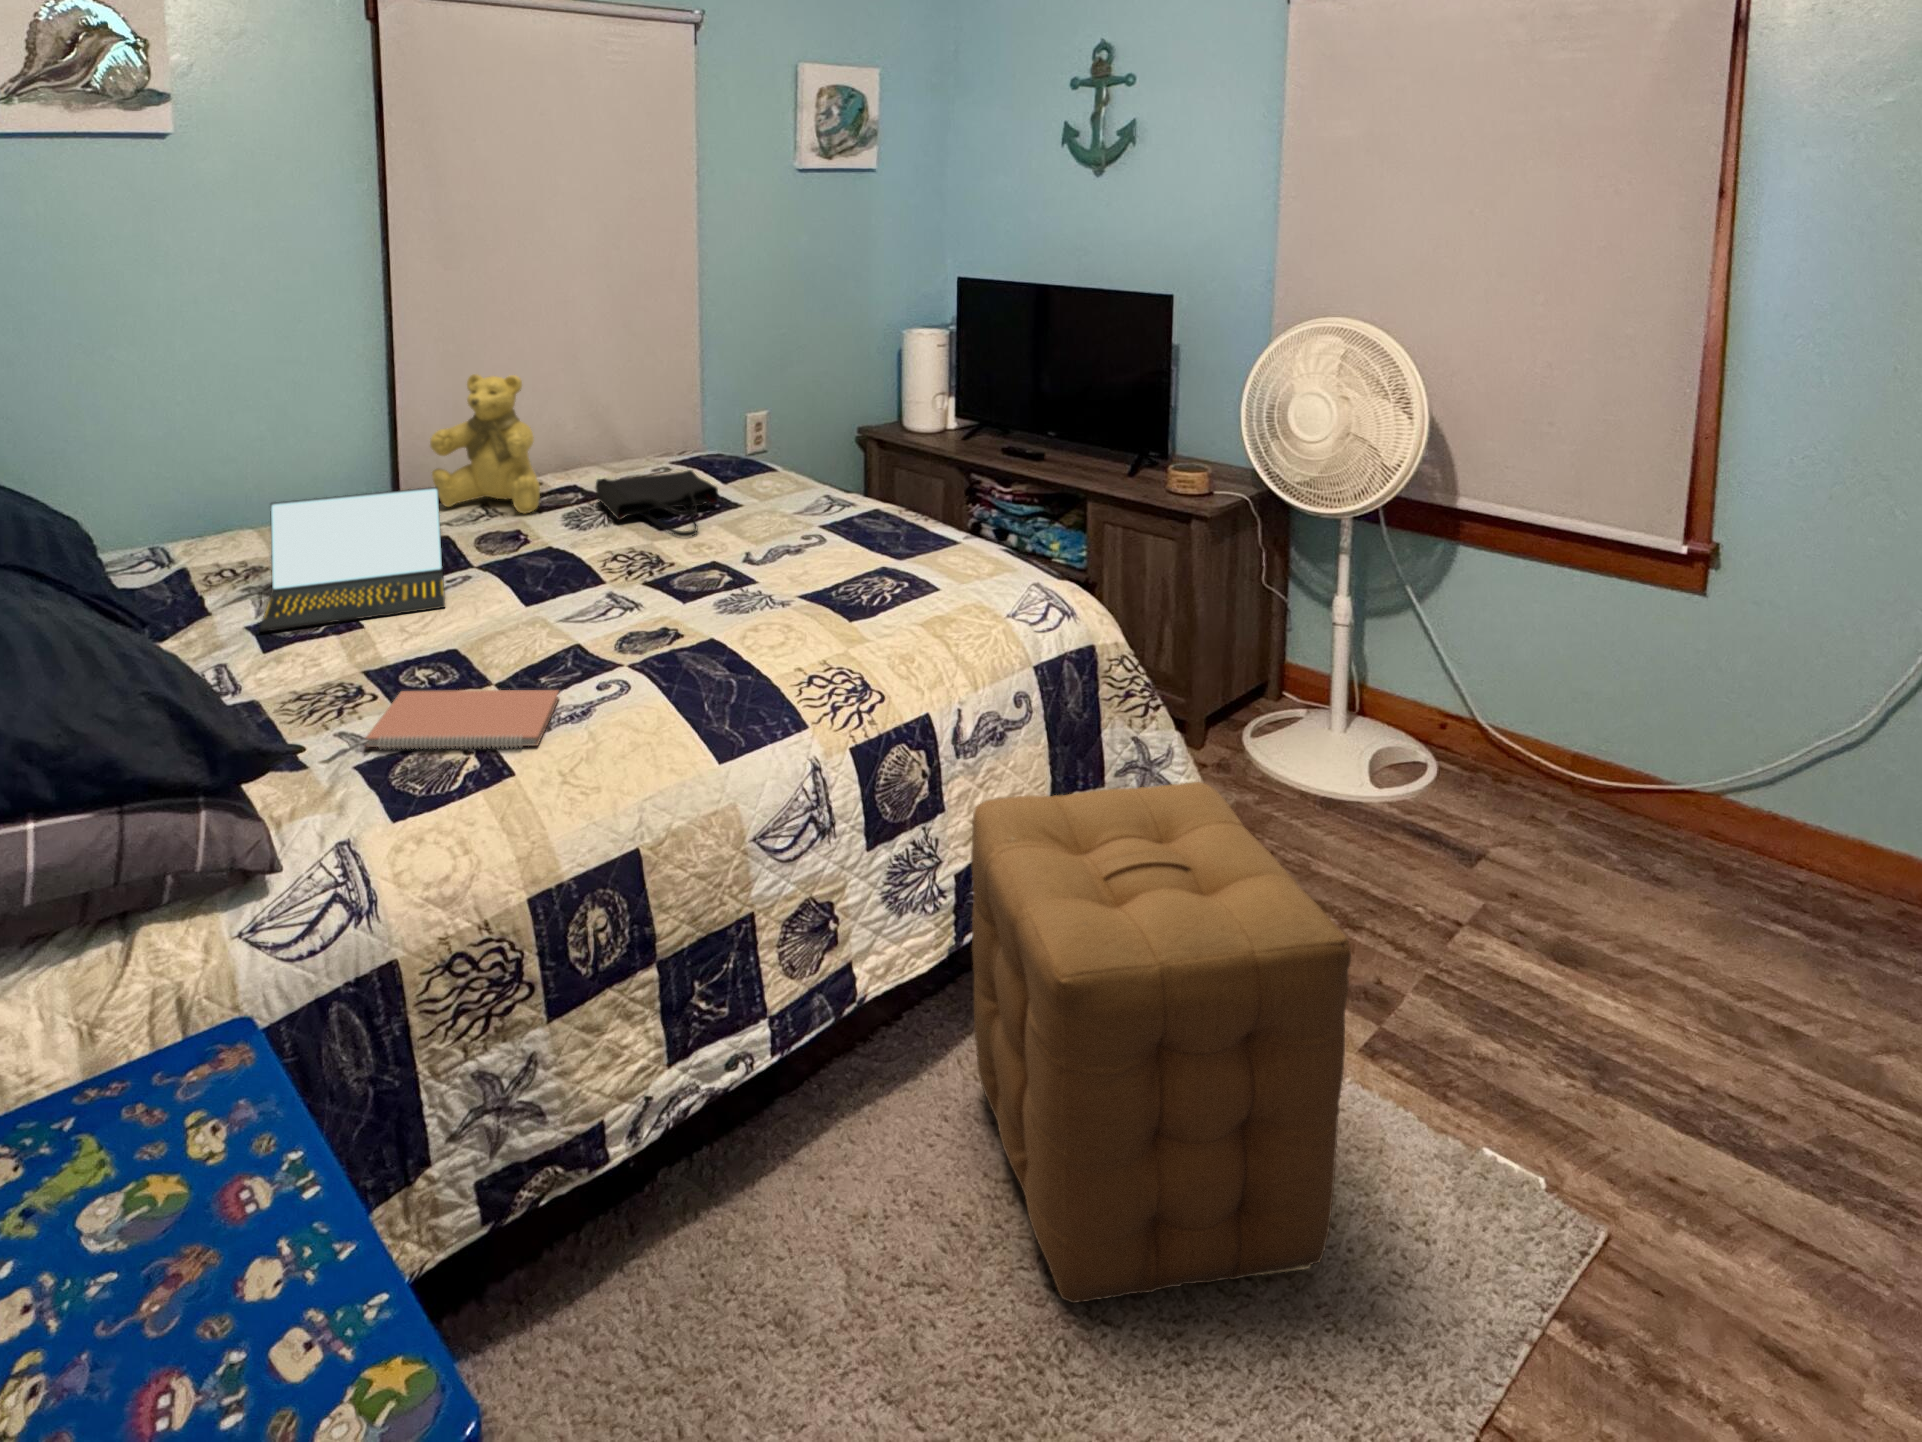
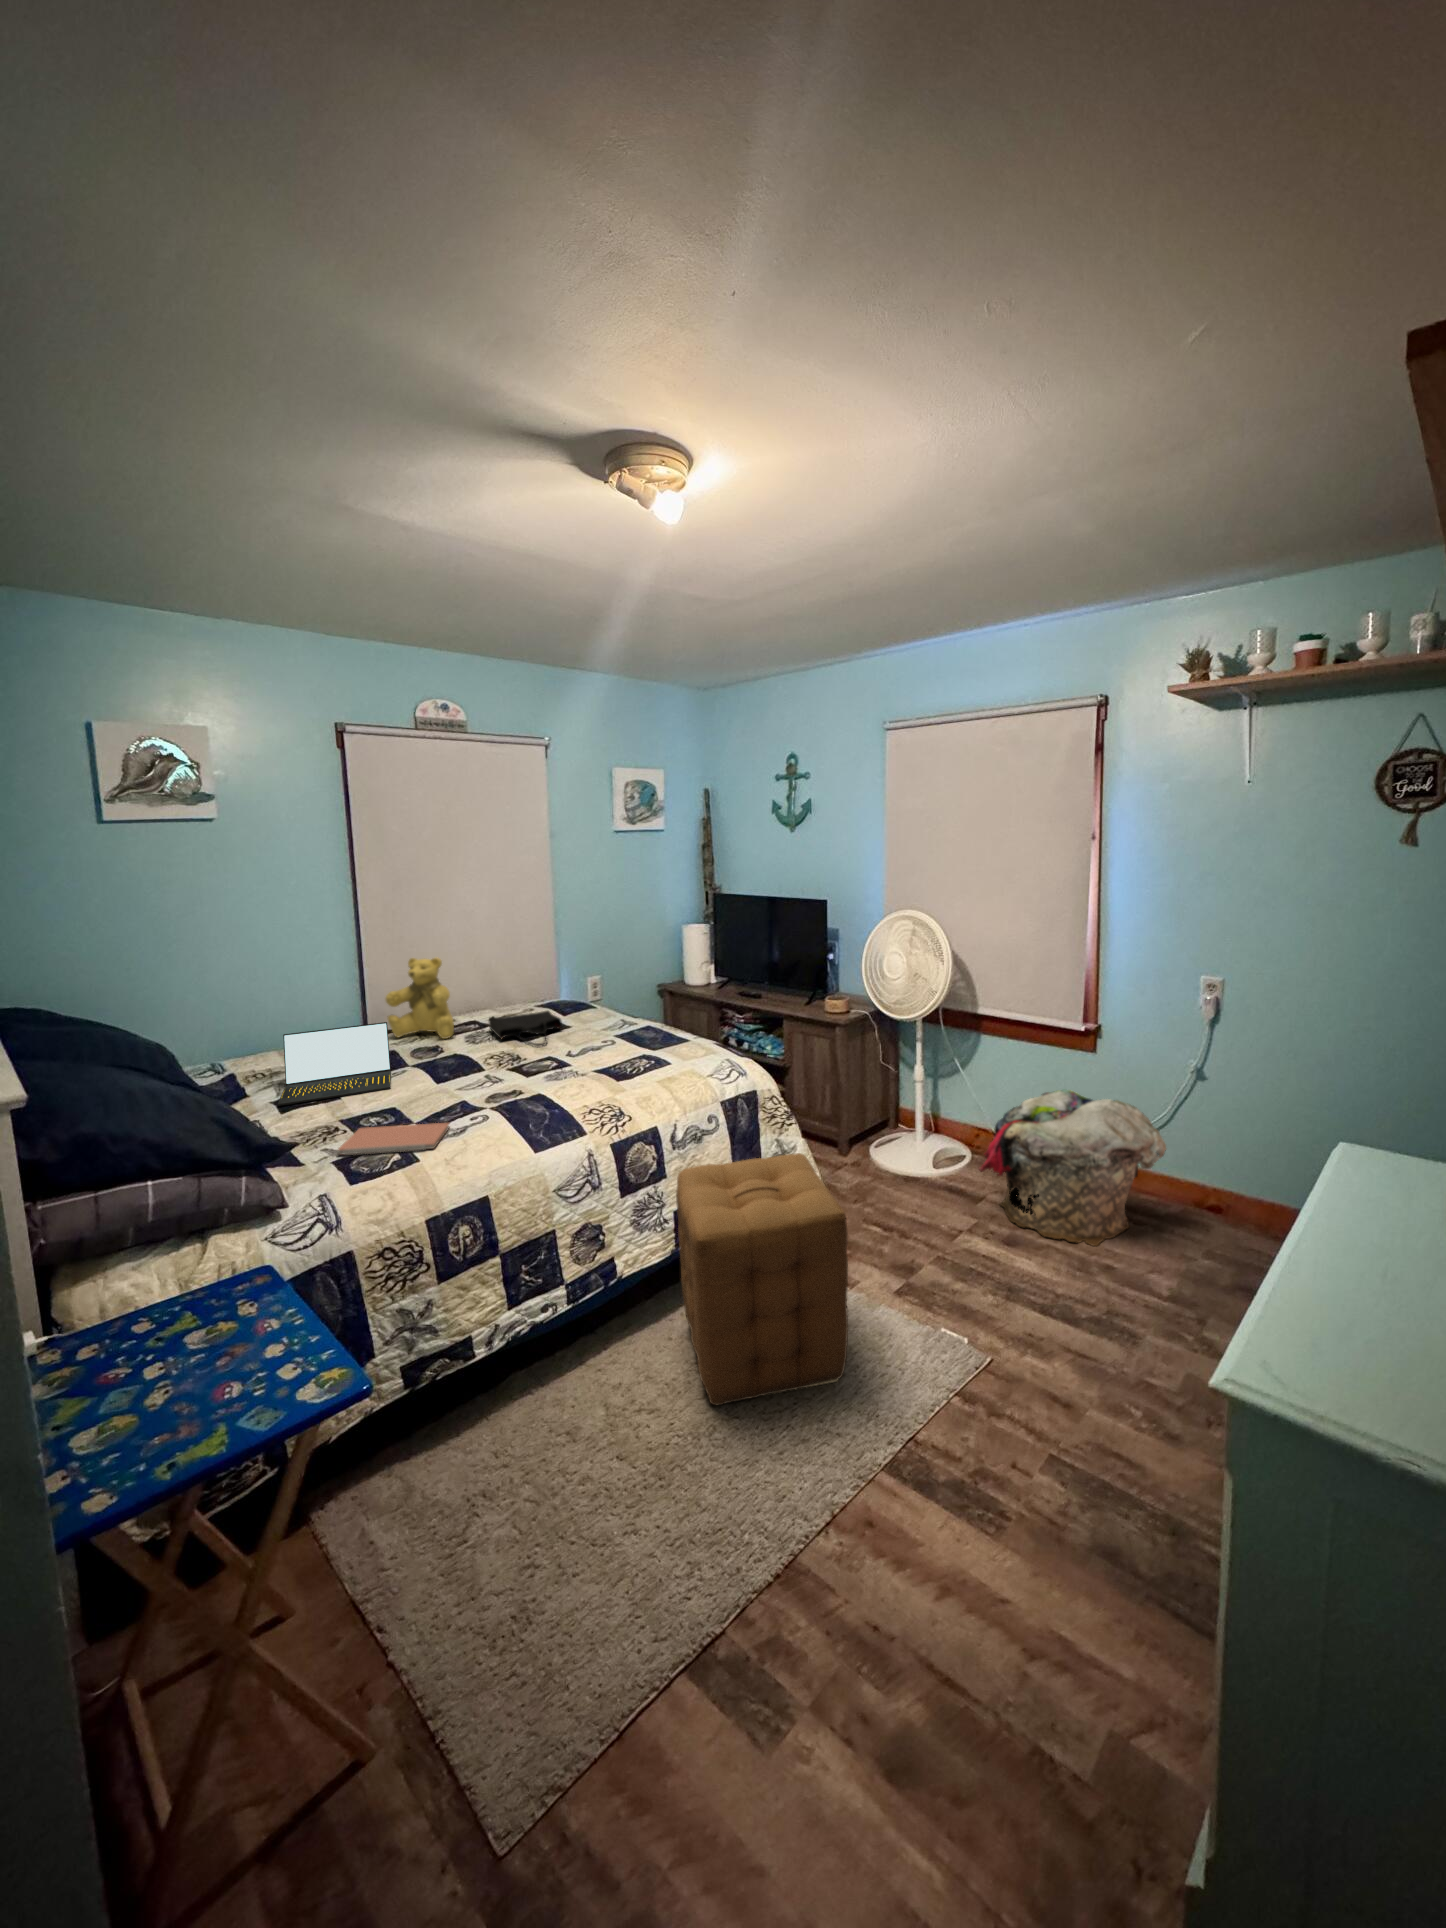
laundry basket: none [1483,665,1891,985] -> present [979,1090,1166,1246]

